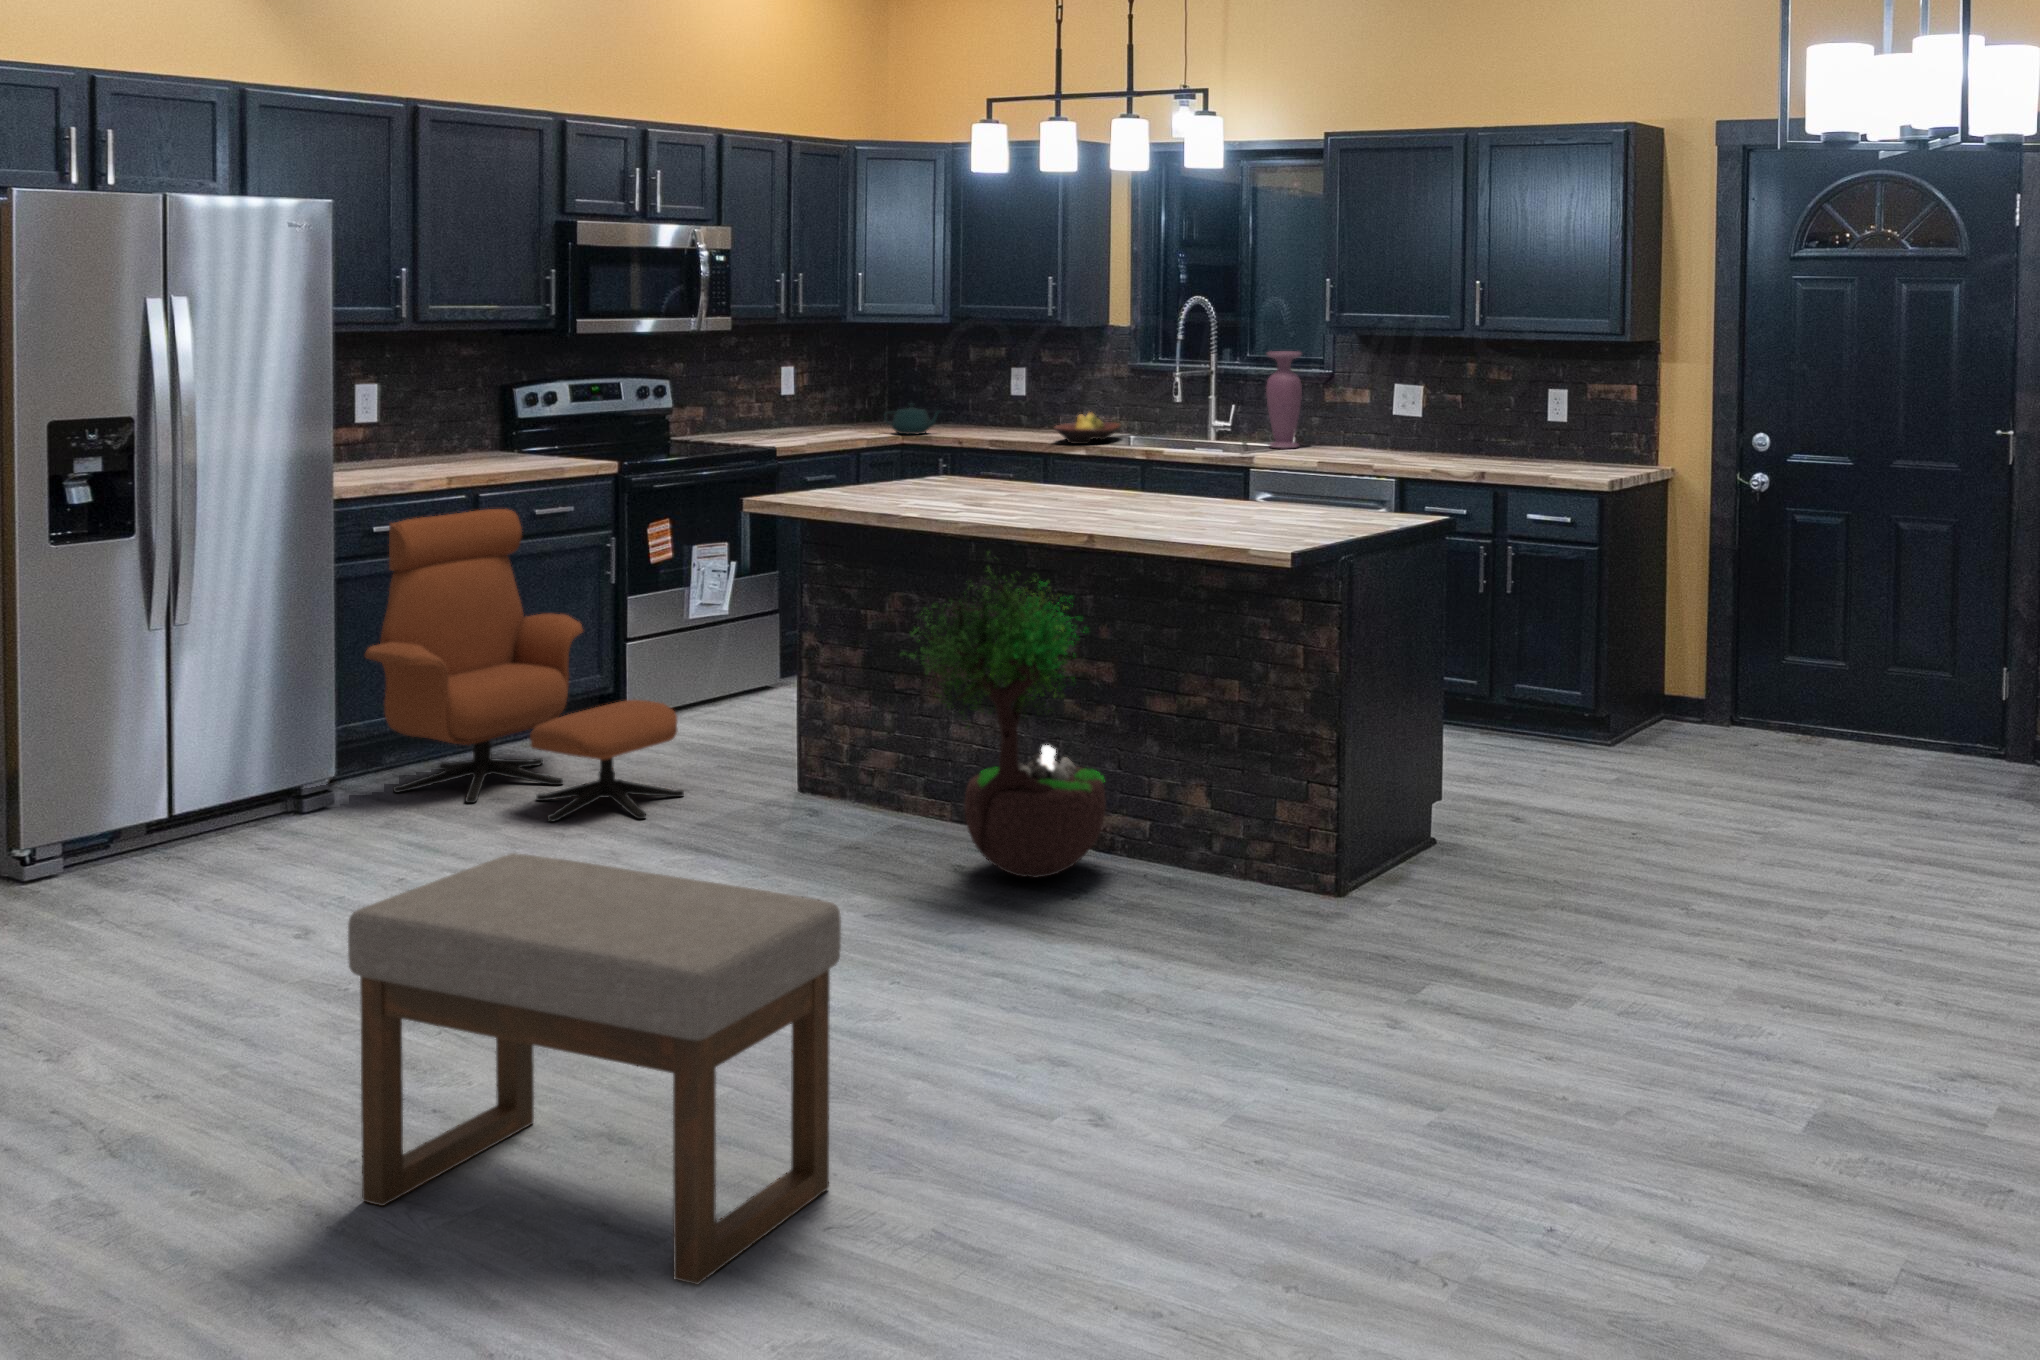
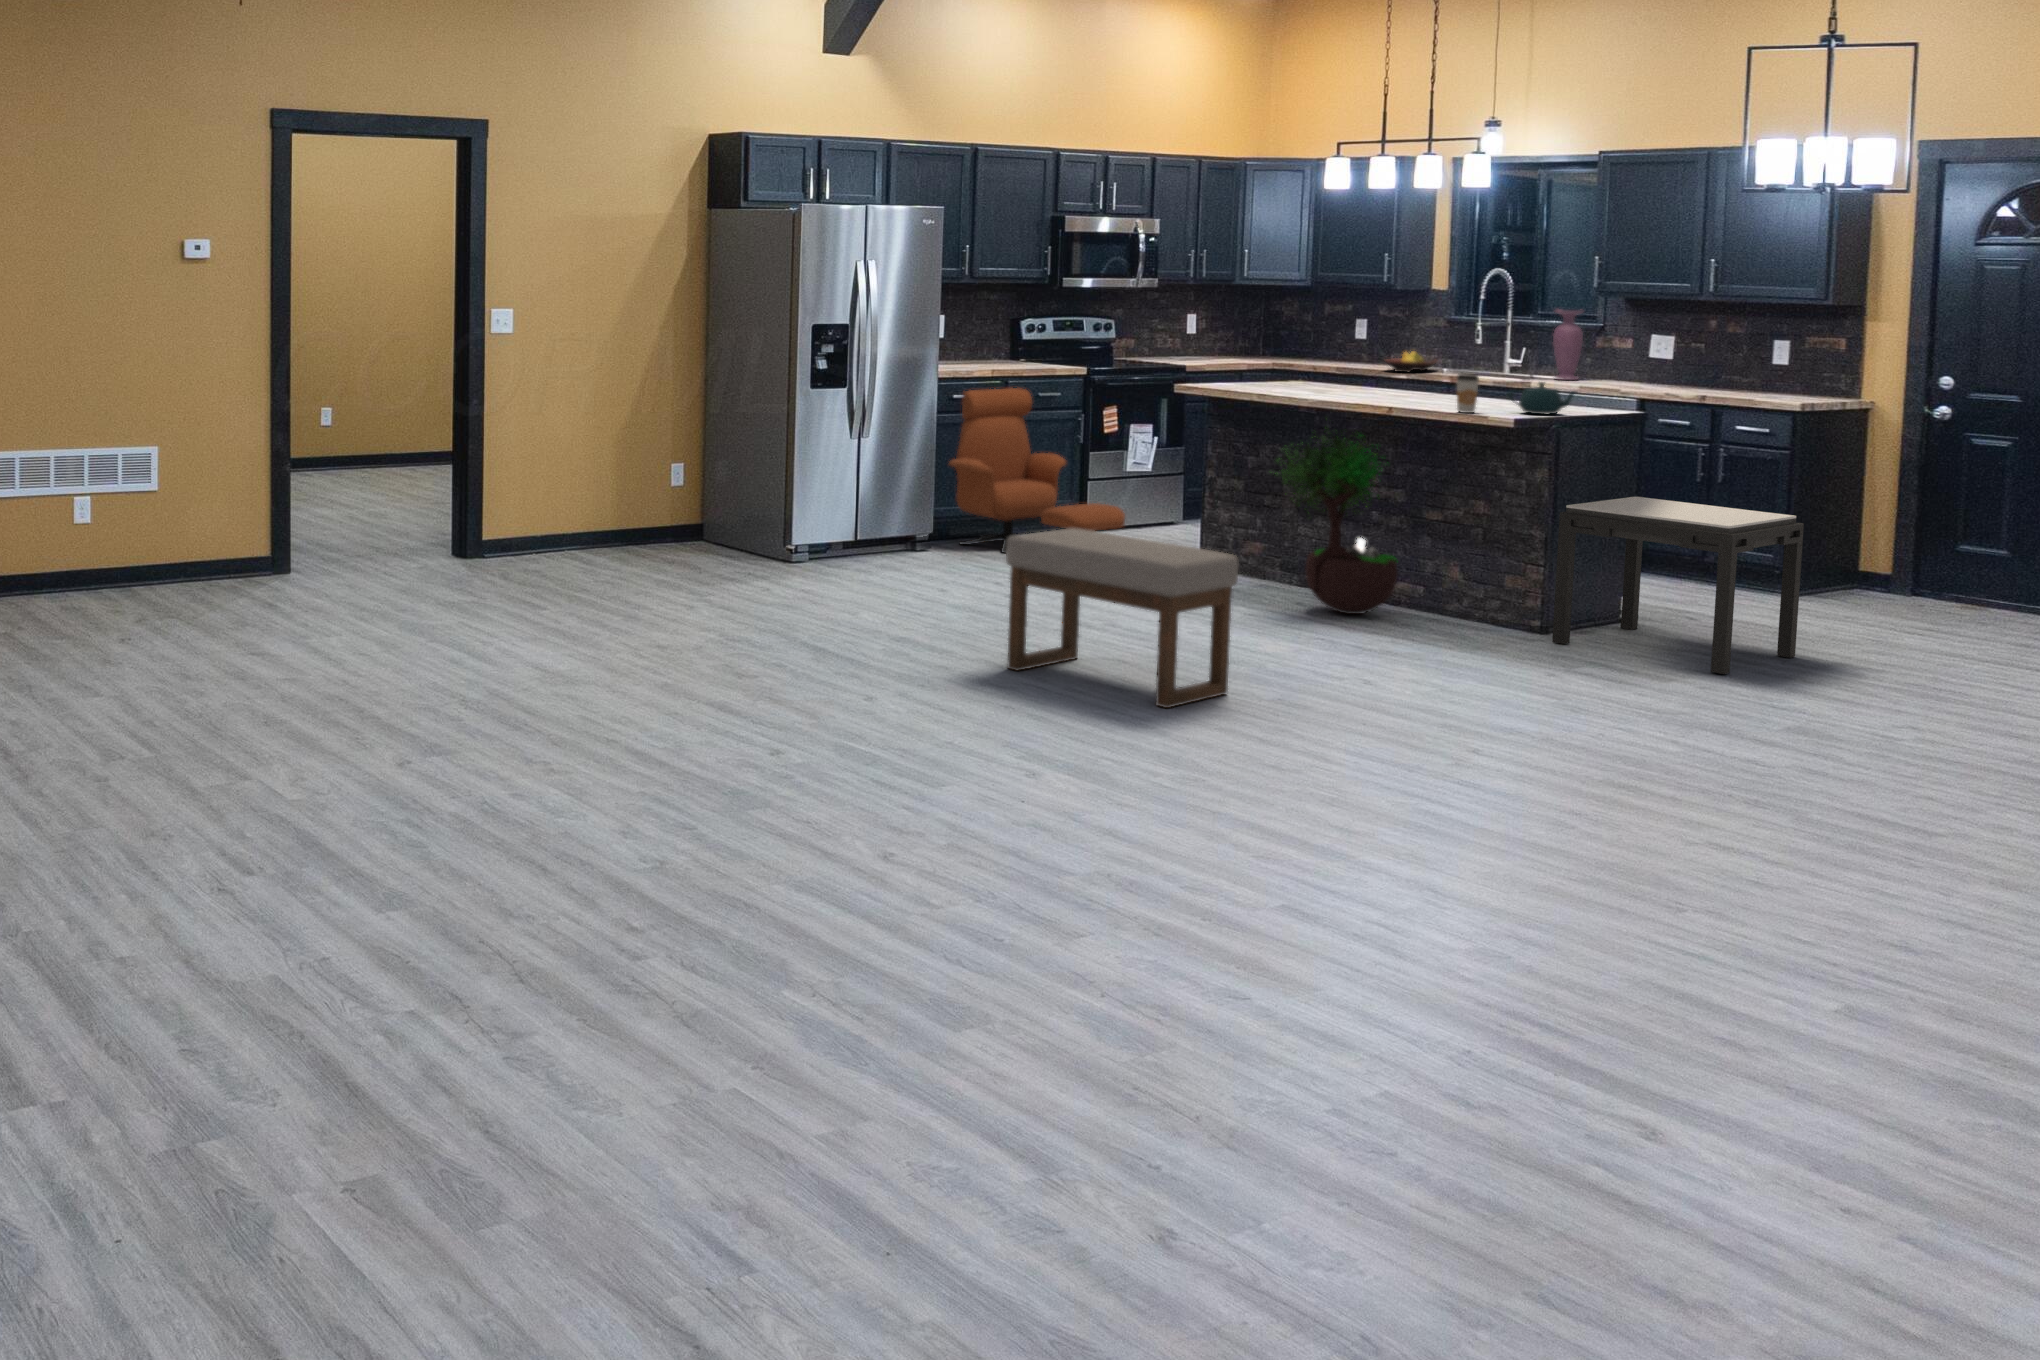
teapot: present [884,403,940,435] -> present [1509,382,1575,414]
coffee cup: none [1178,468,1212,531] -> present [1457,374,1479,413]
side table: none [1337,641,1647,933] -> present [1552,497,1804,674]

